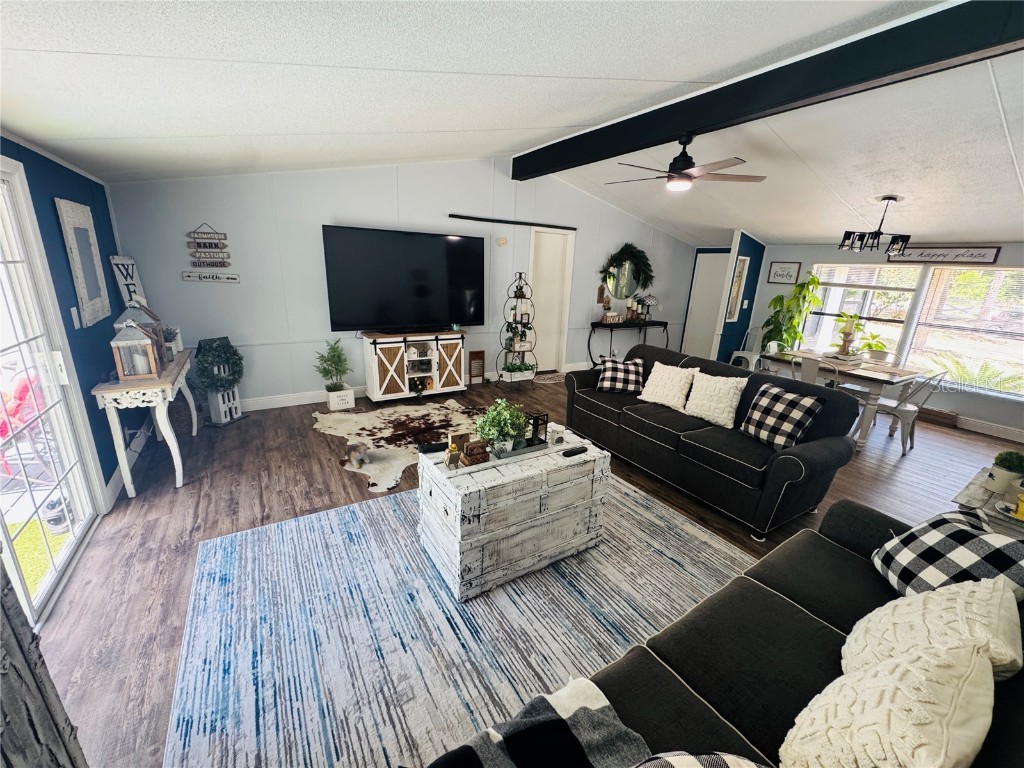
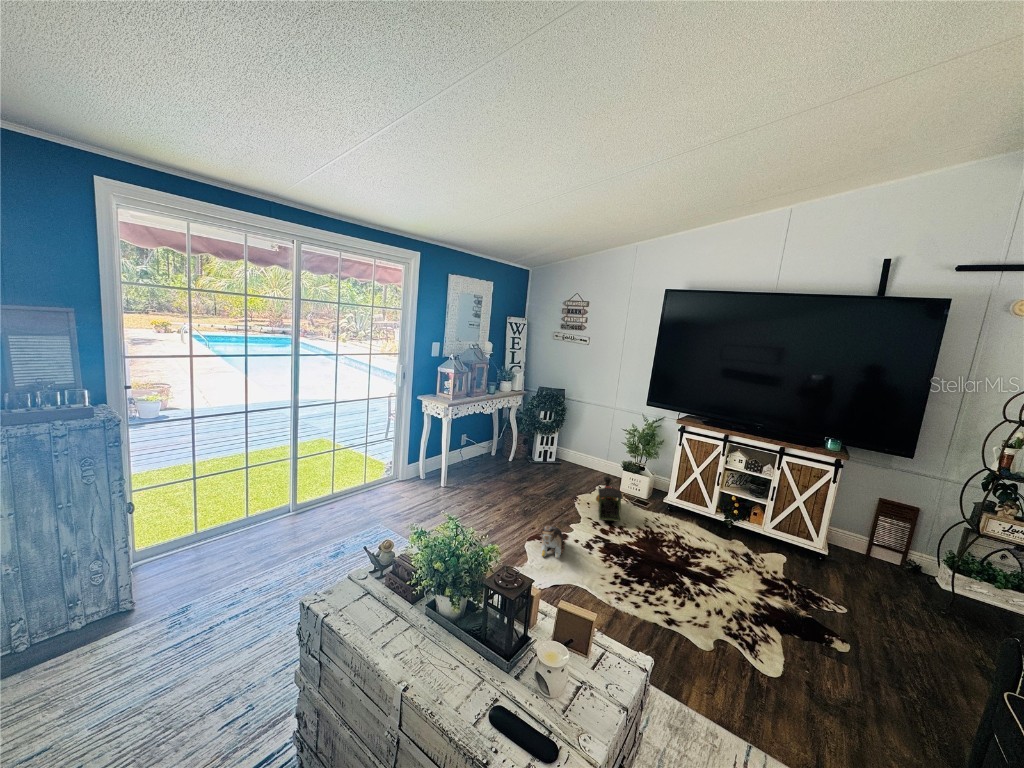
toy train: none [331,399,370,431] -> present [596,477,622,522]

